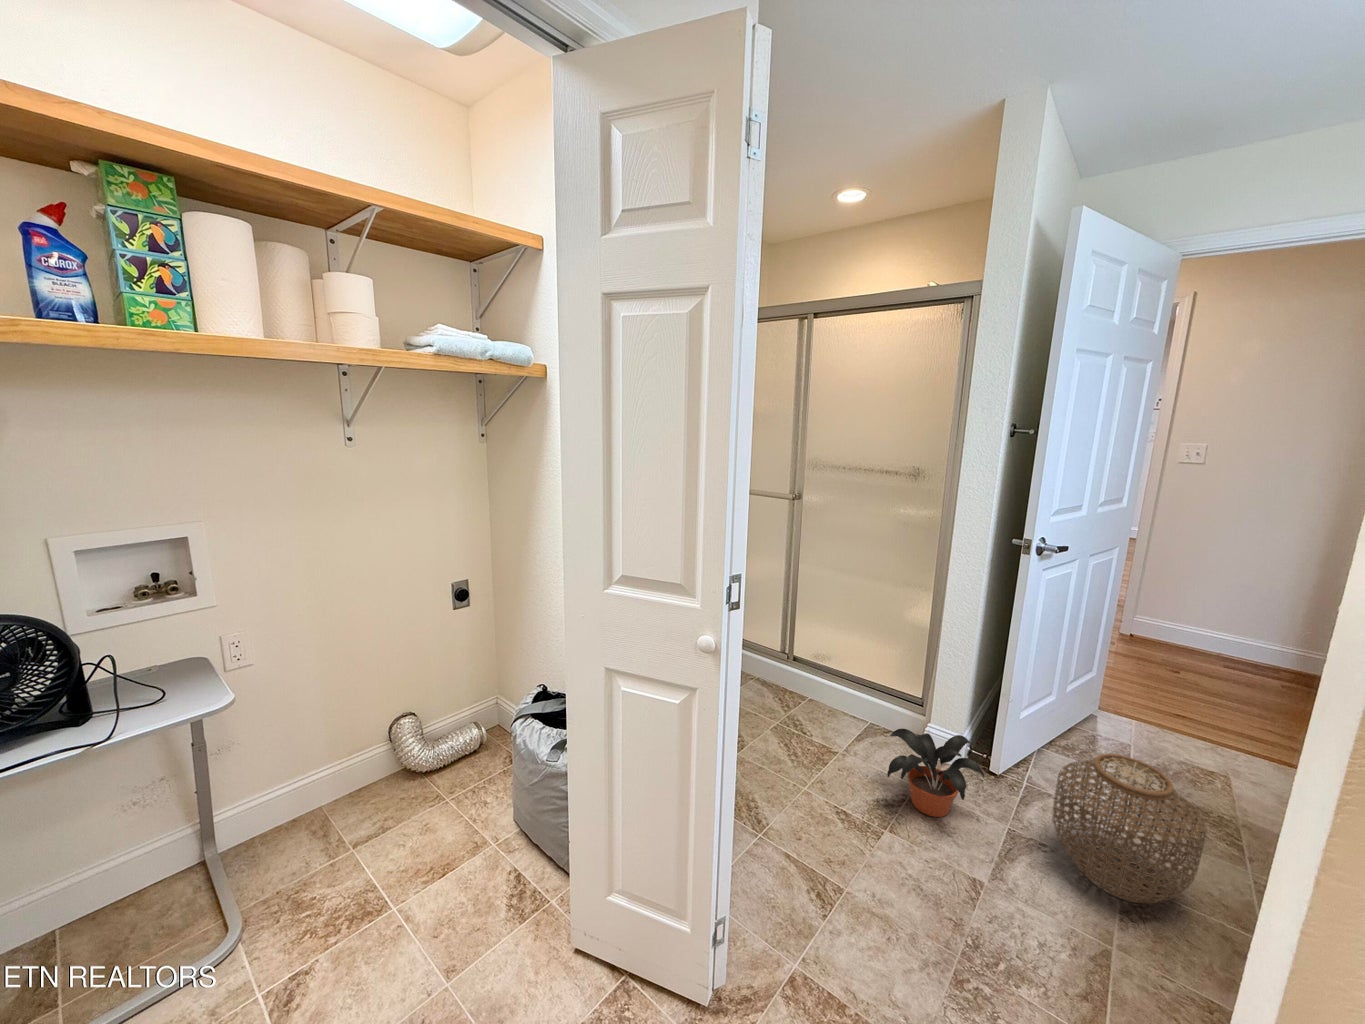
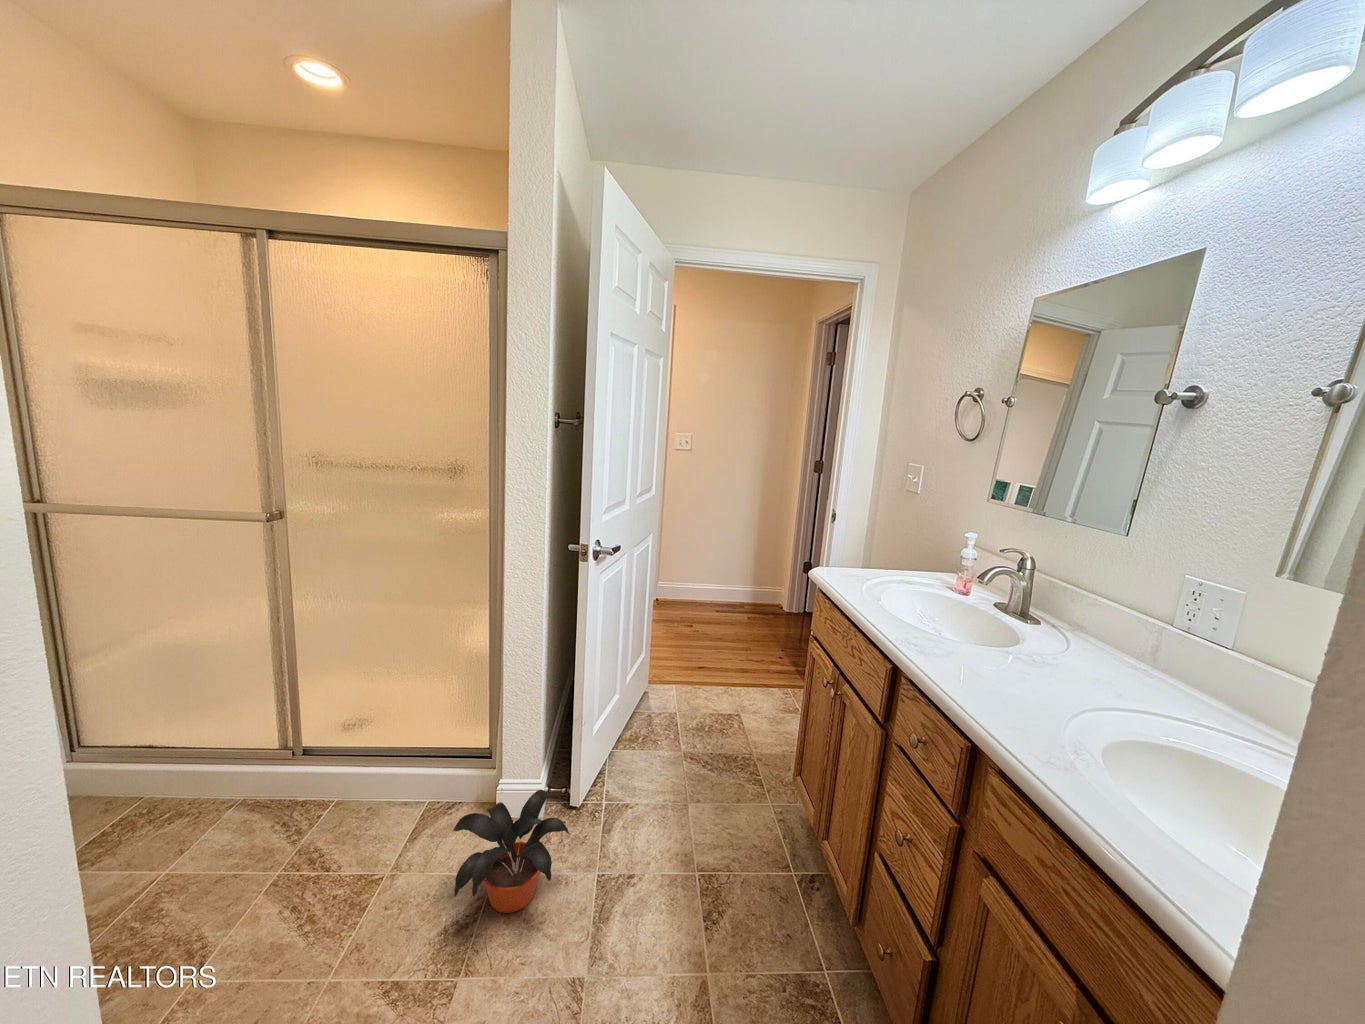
woven basket: present [1053,754,1206,903] -> none [636,751,753,900]

